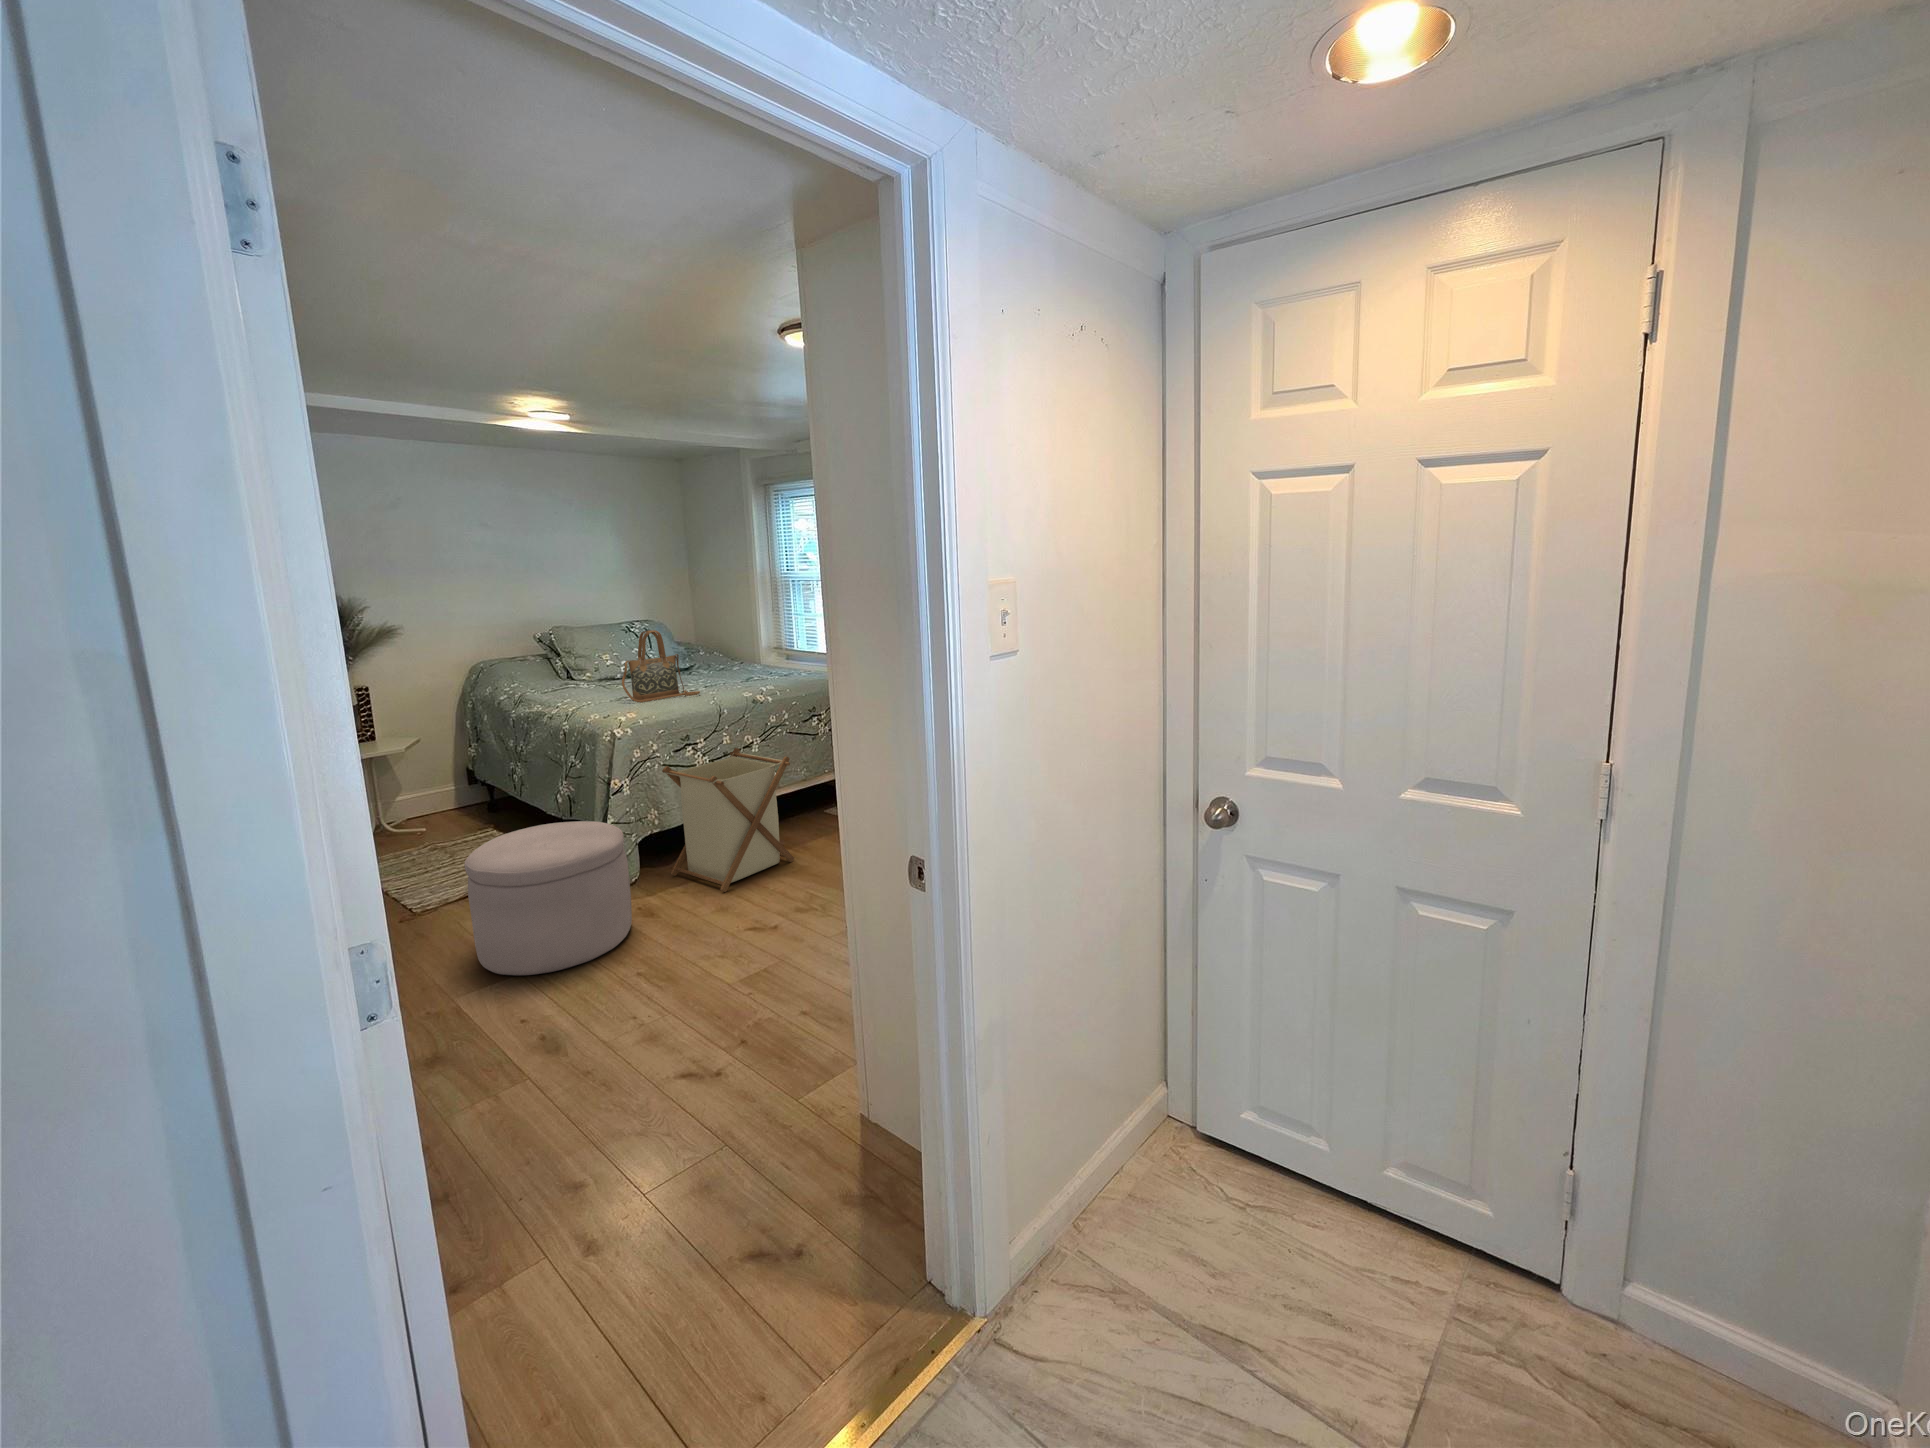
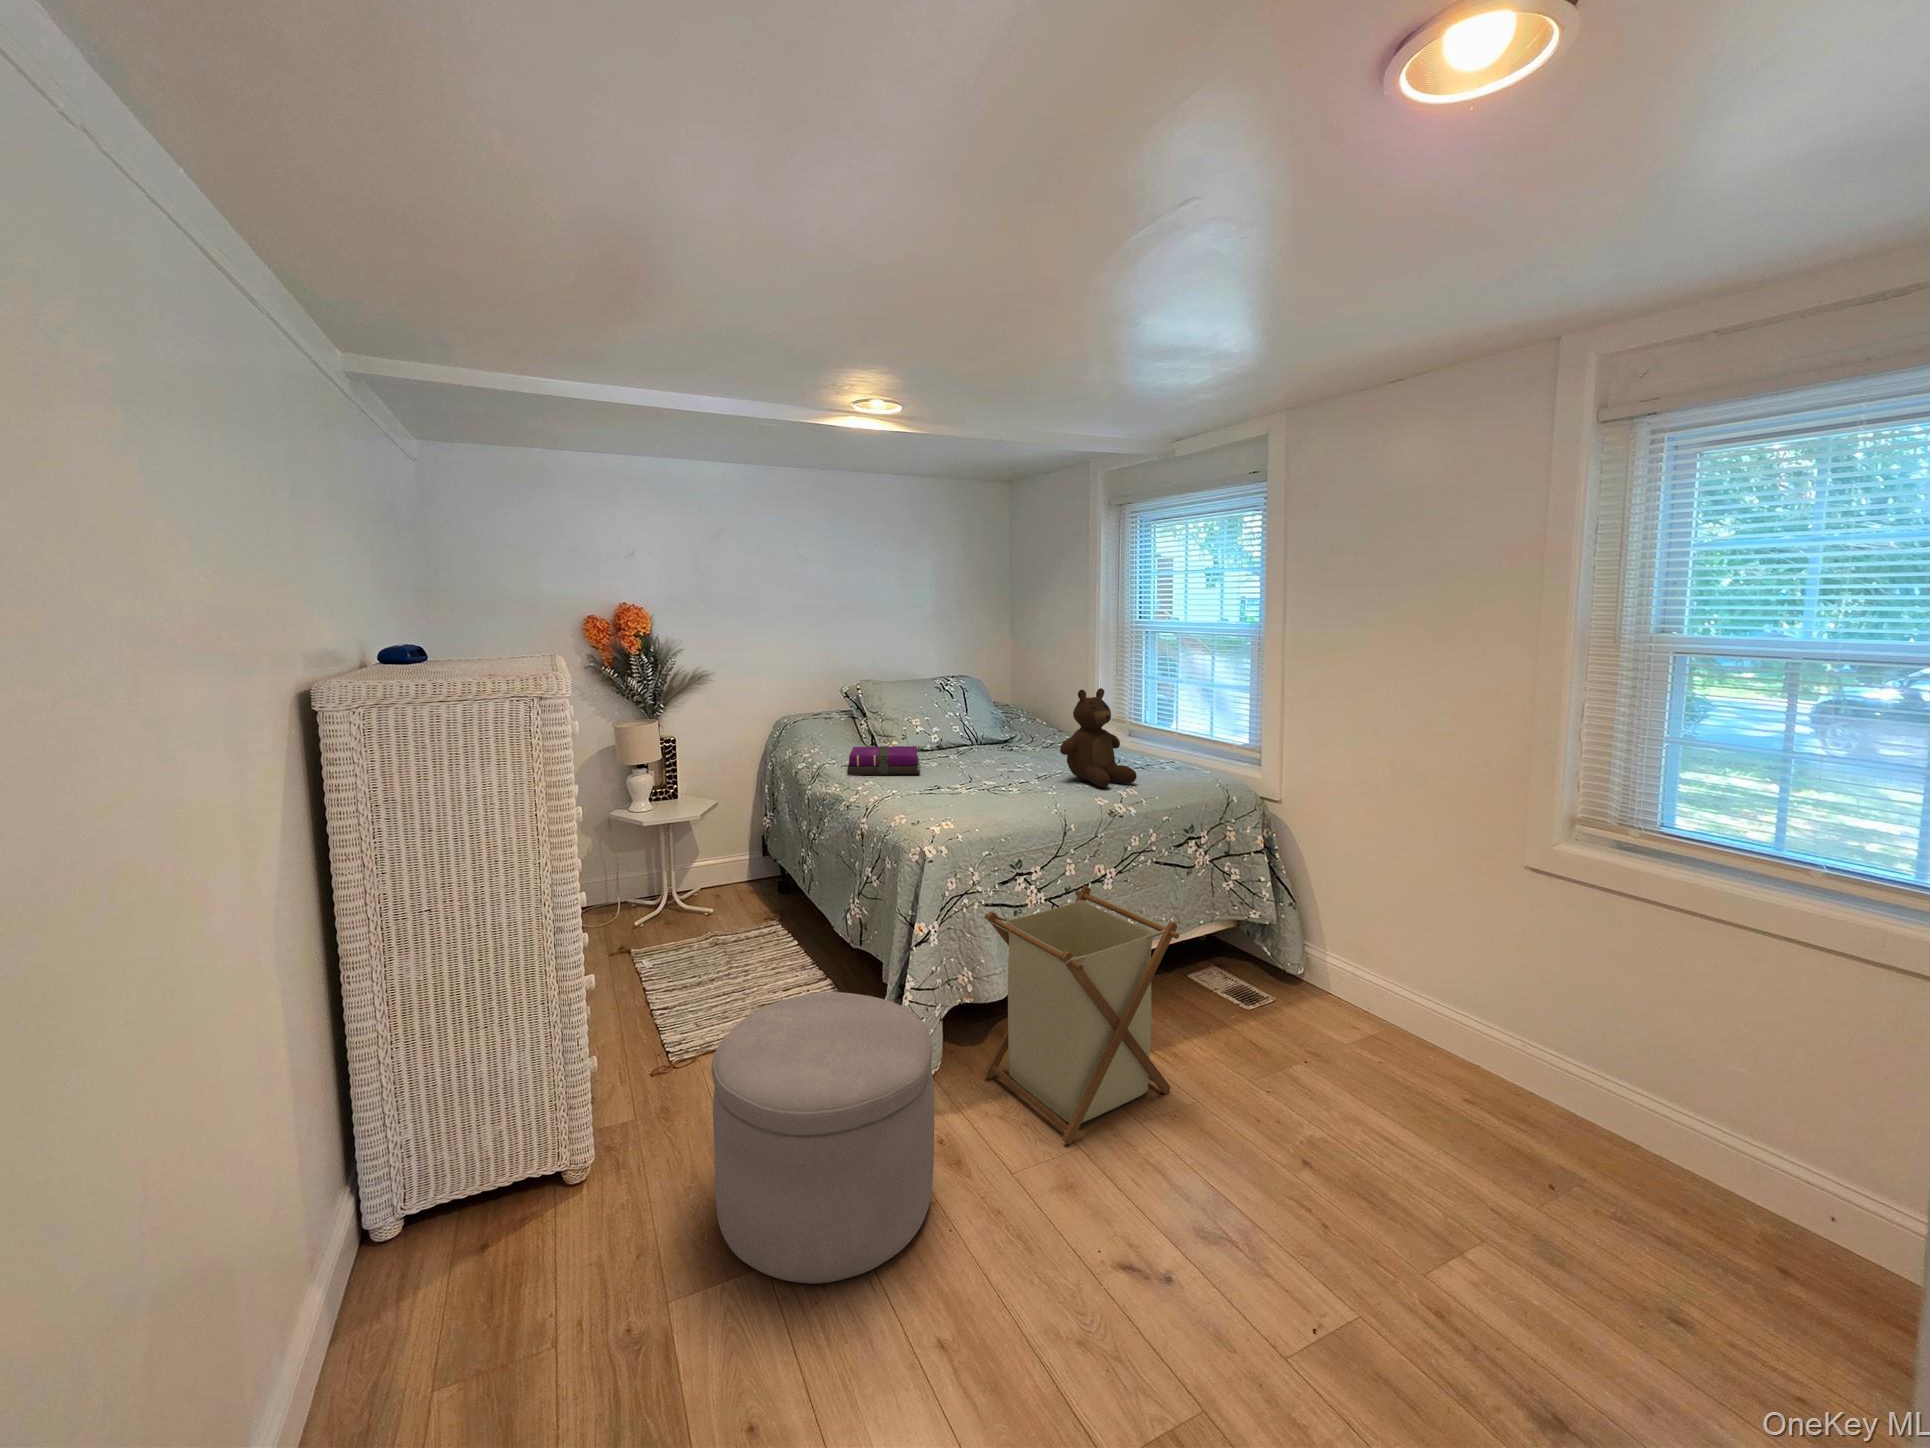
teddy bear: none [721,621,778,688] -> present [1060,688,1137,787]
handbag: present [622,630,700,702] -> none [936,698,1033,798]
notebook: none [548,673,611,697] -> present [847,746,920,775]

